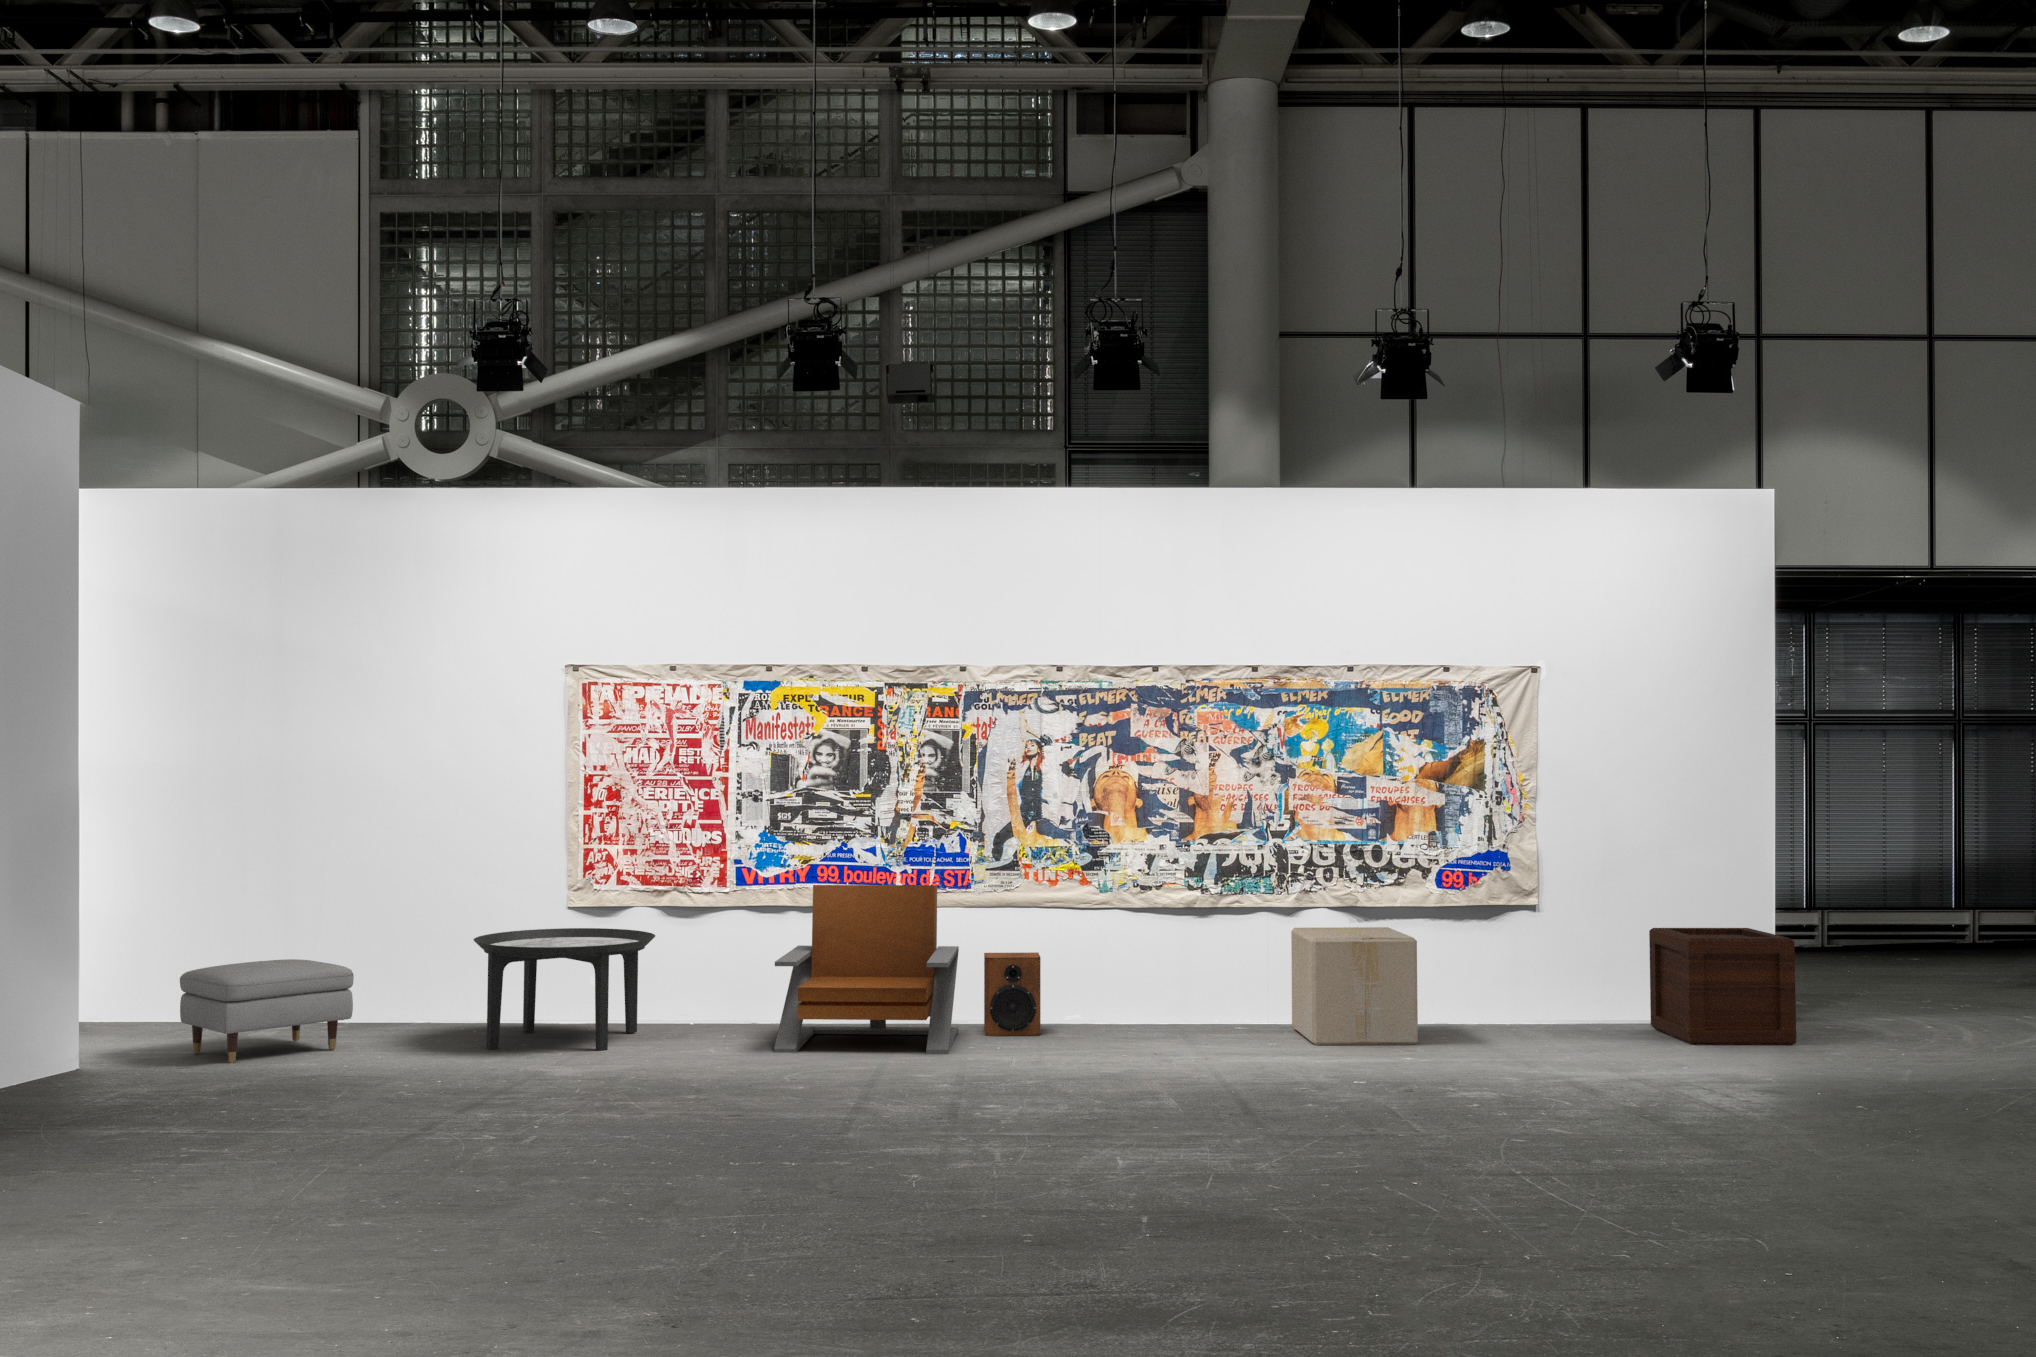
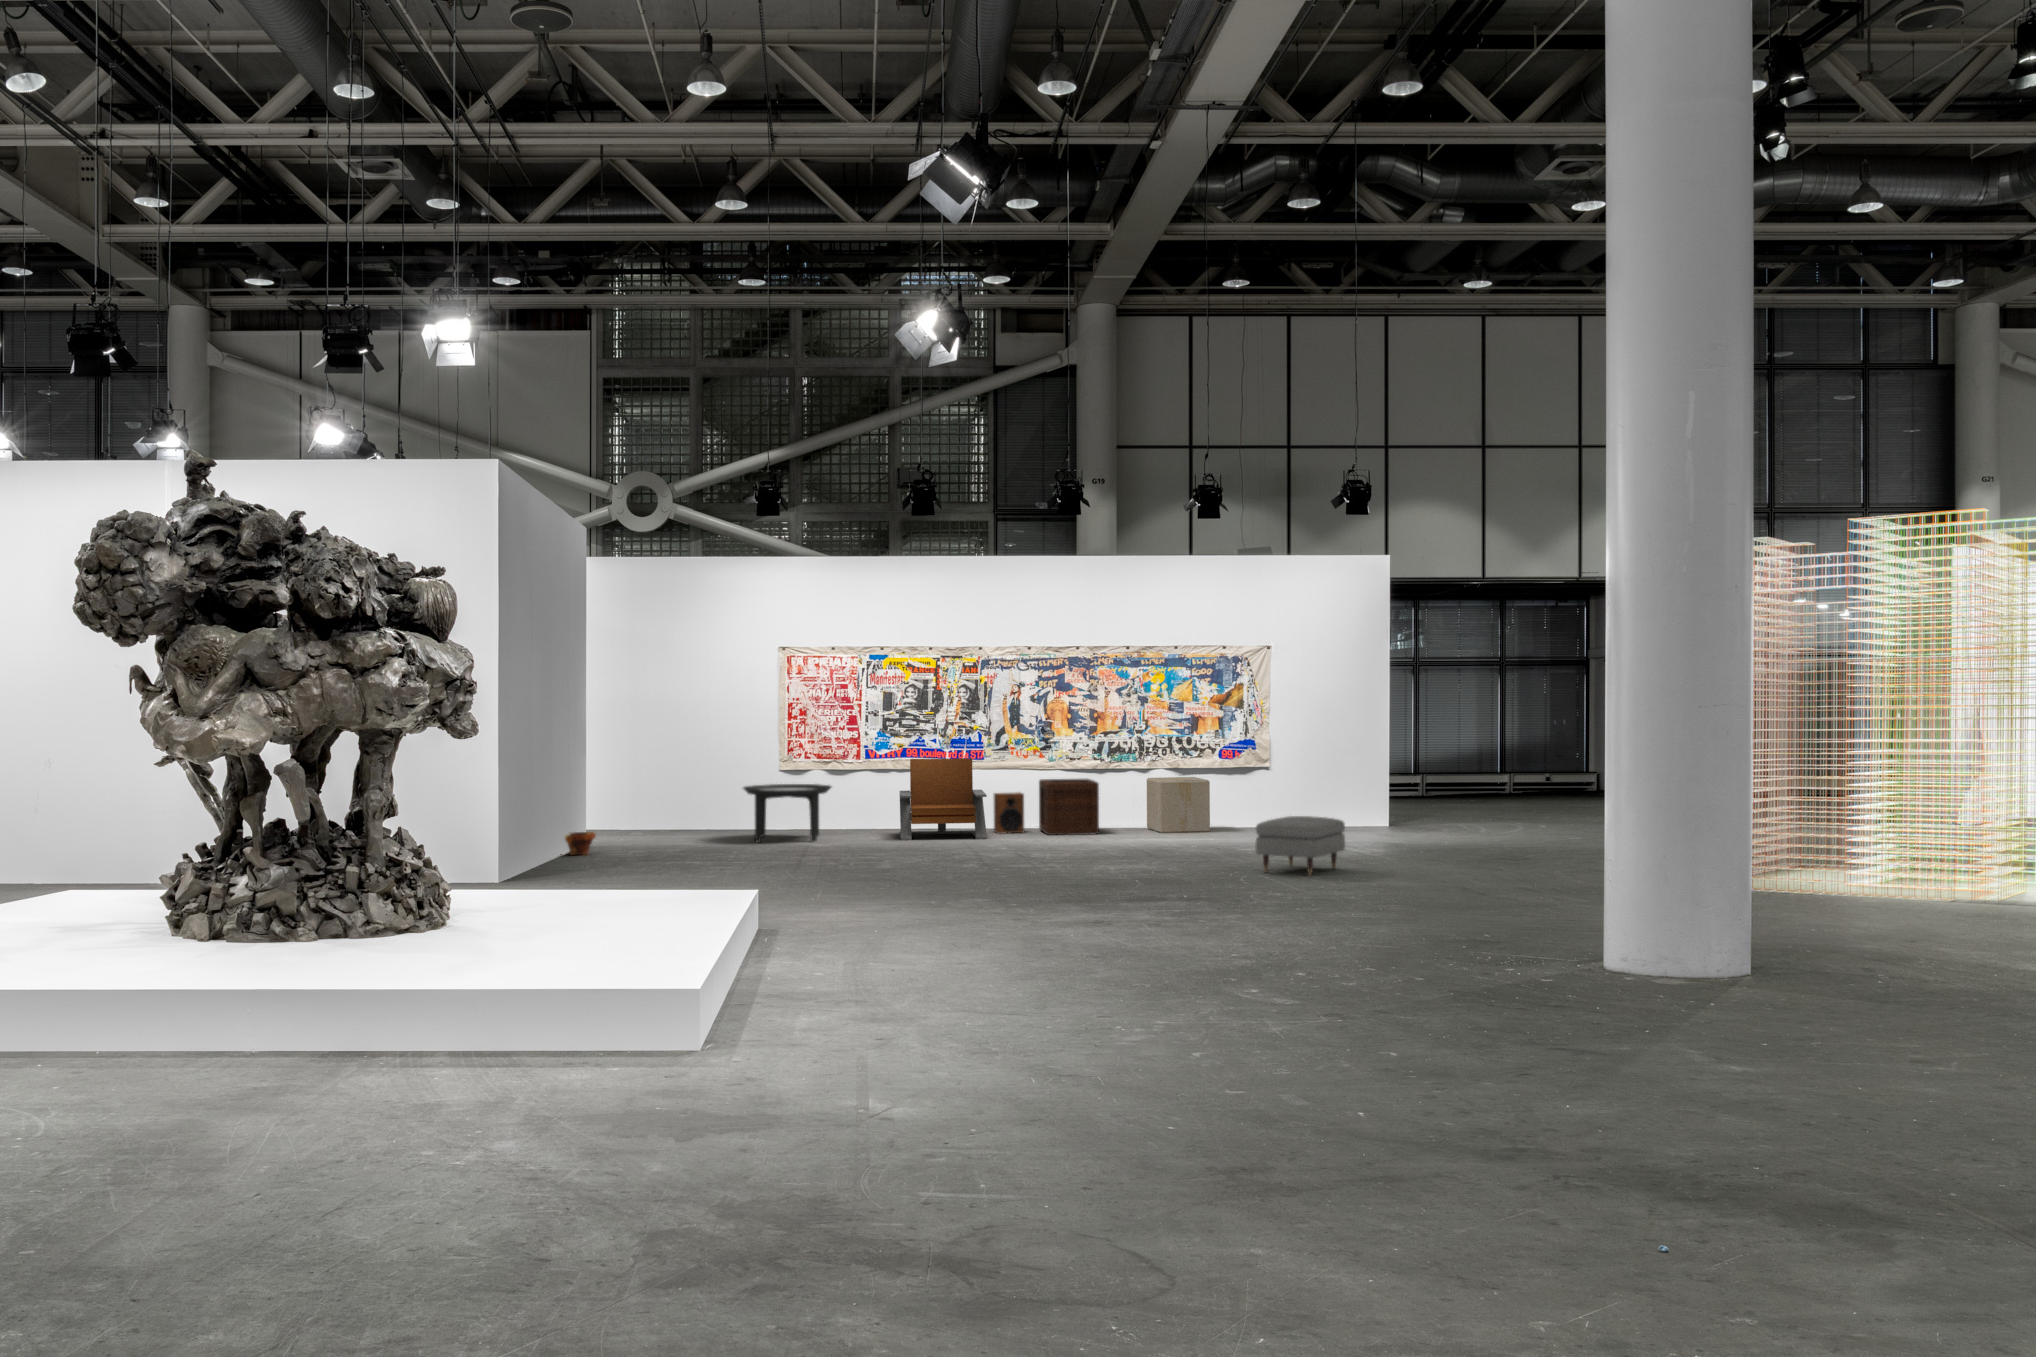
wooden crate: present [1649,928,1796,1045] -> present [1039,779,1099,835]
ottoman: present [180,959,354,1063] -> present [1255,816,1345,876]
planter: none [35,1031,115,1083] -> present [565,832,596,855]

